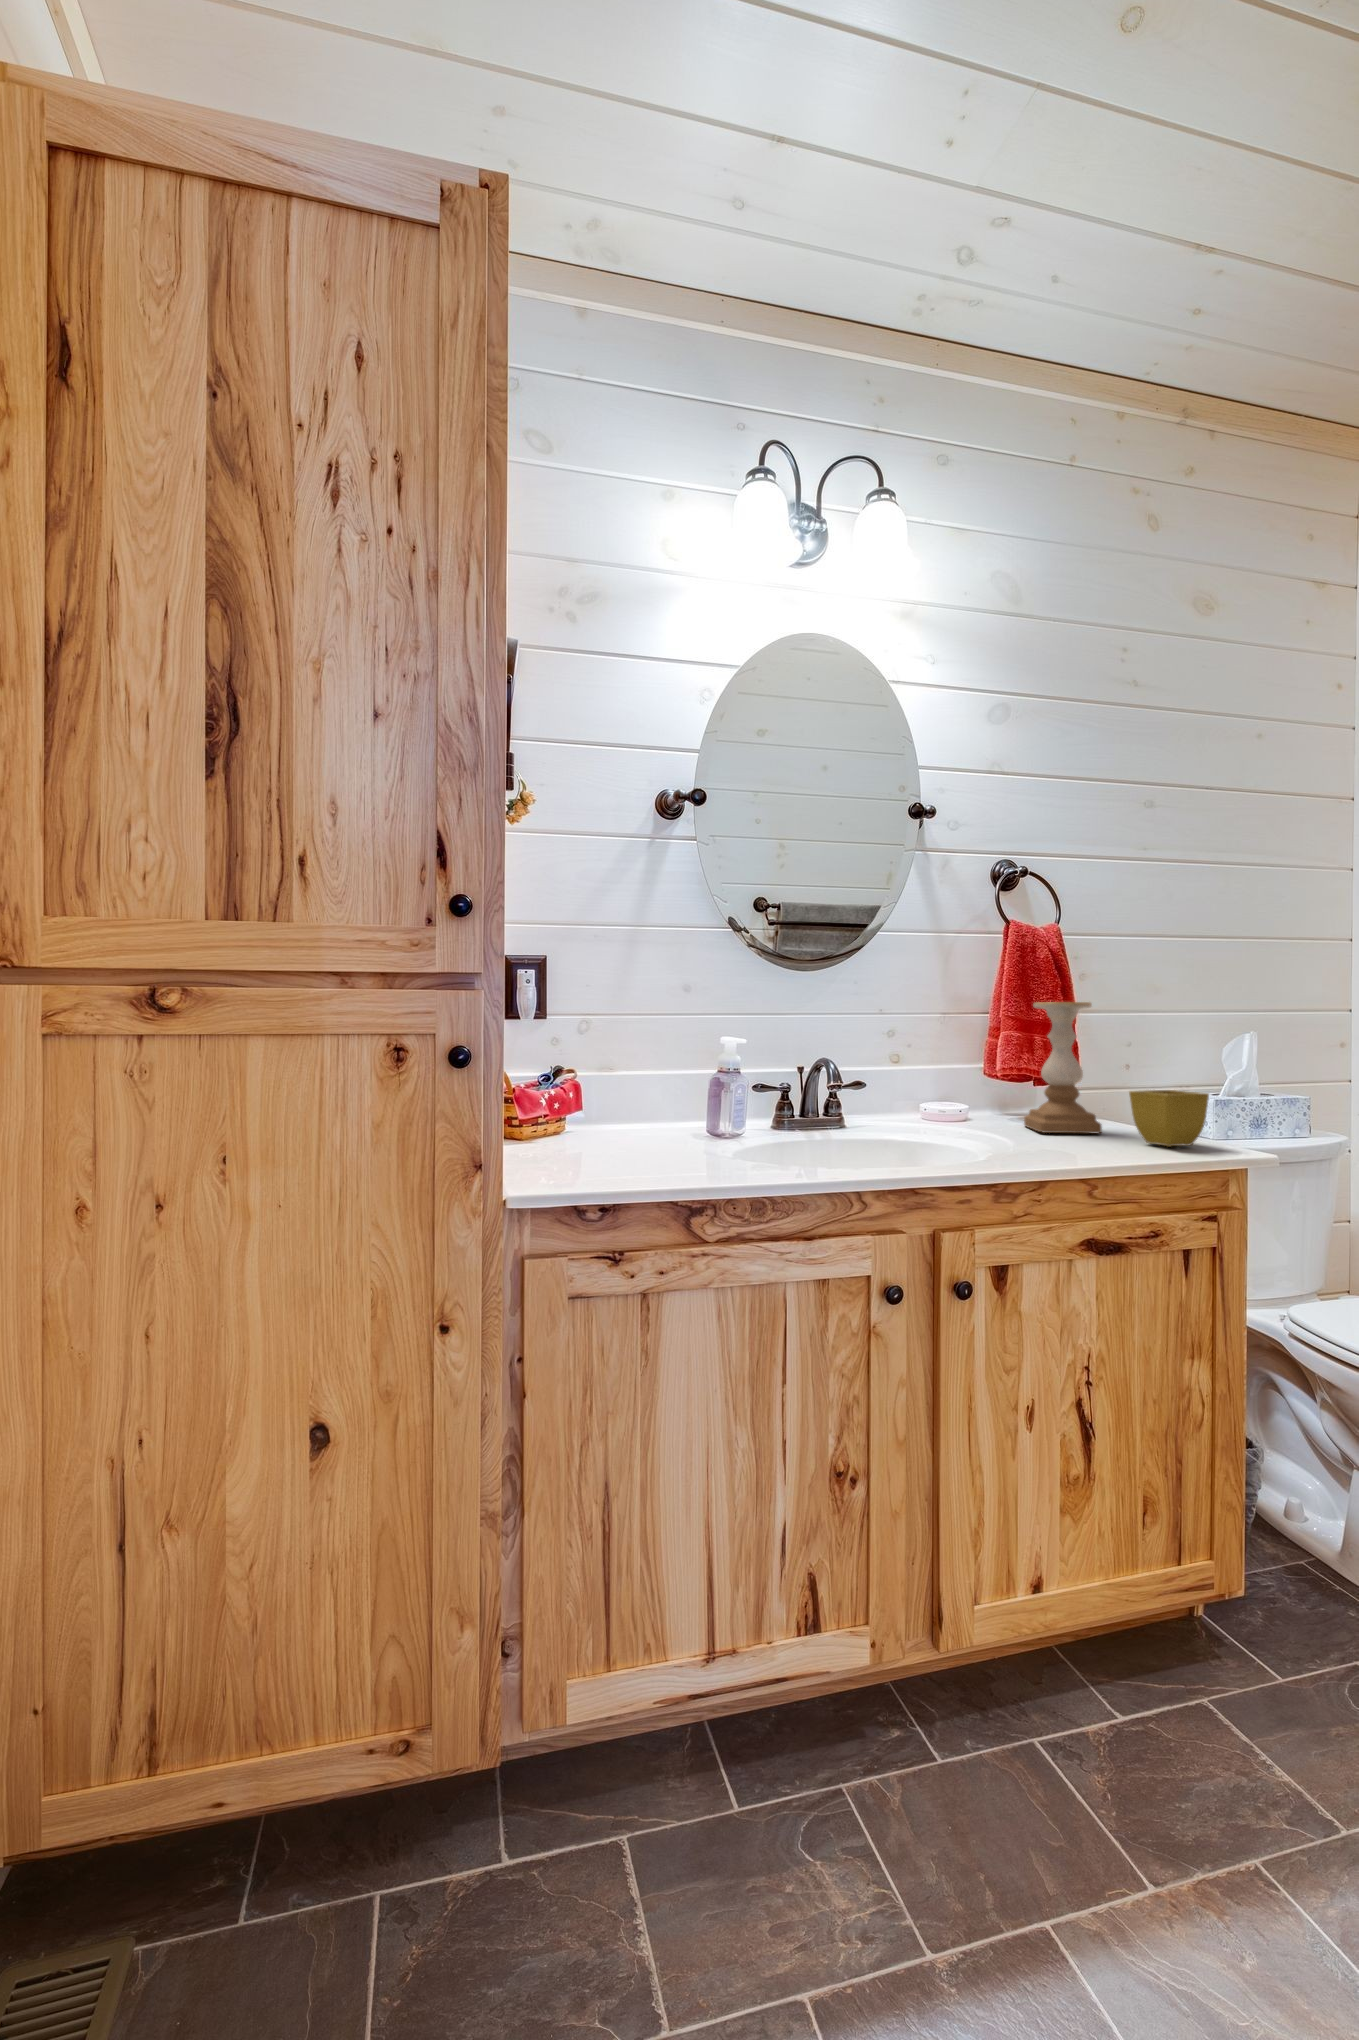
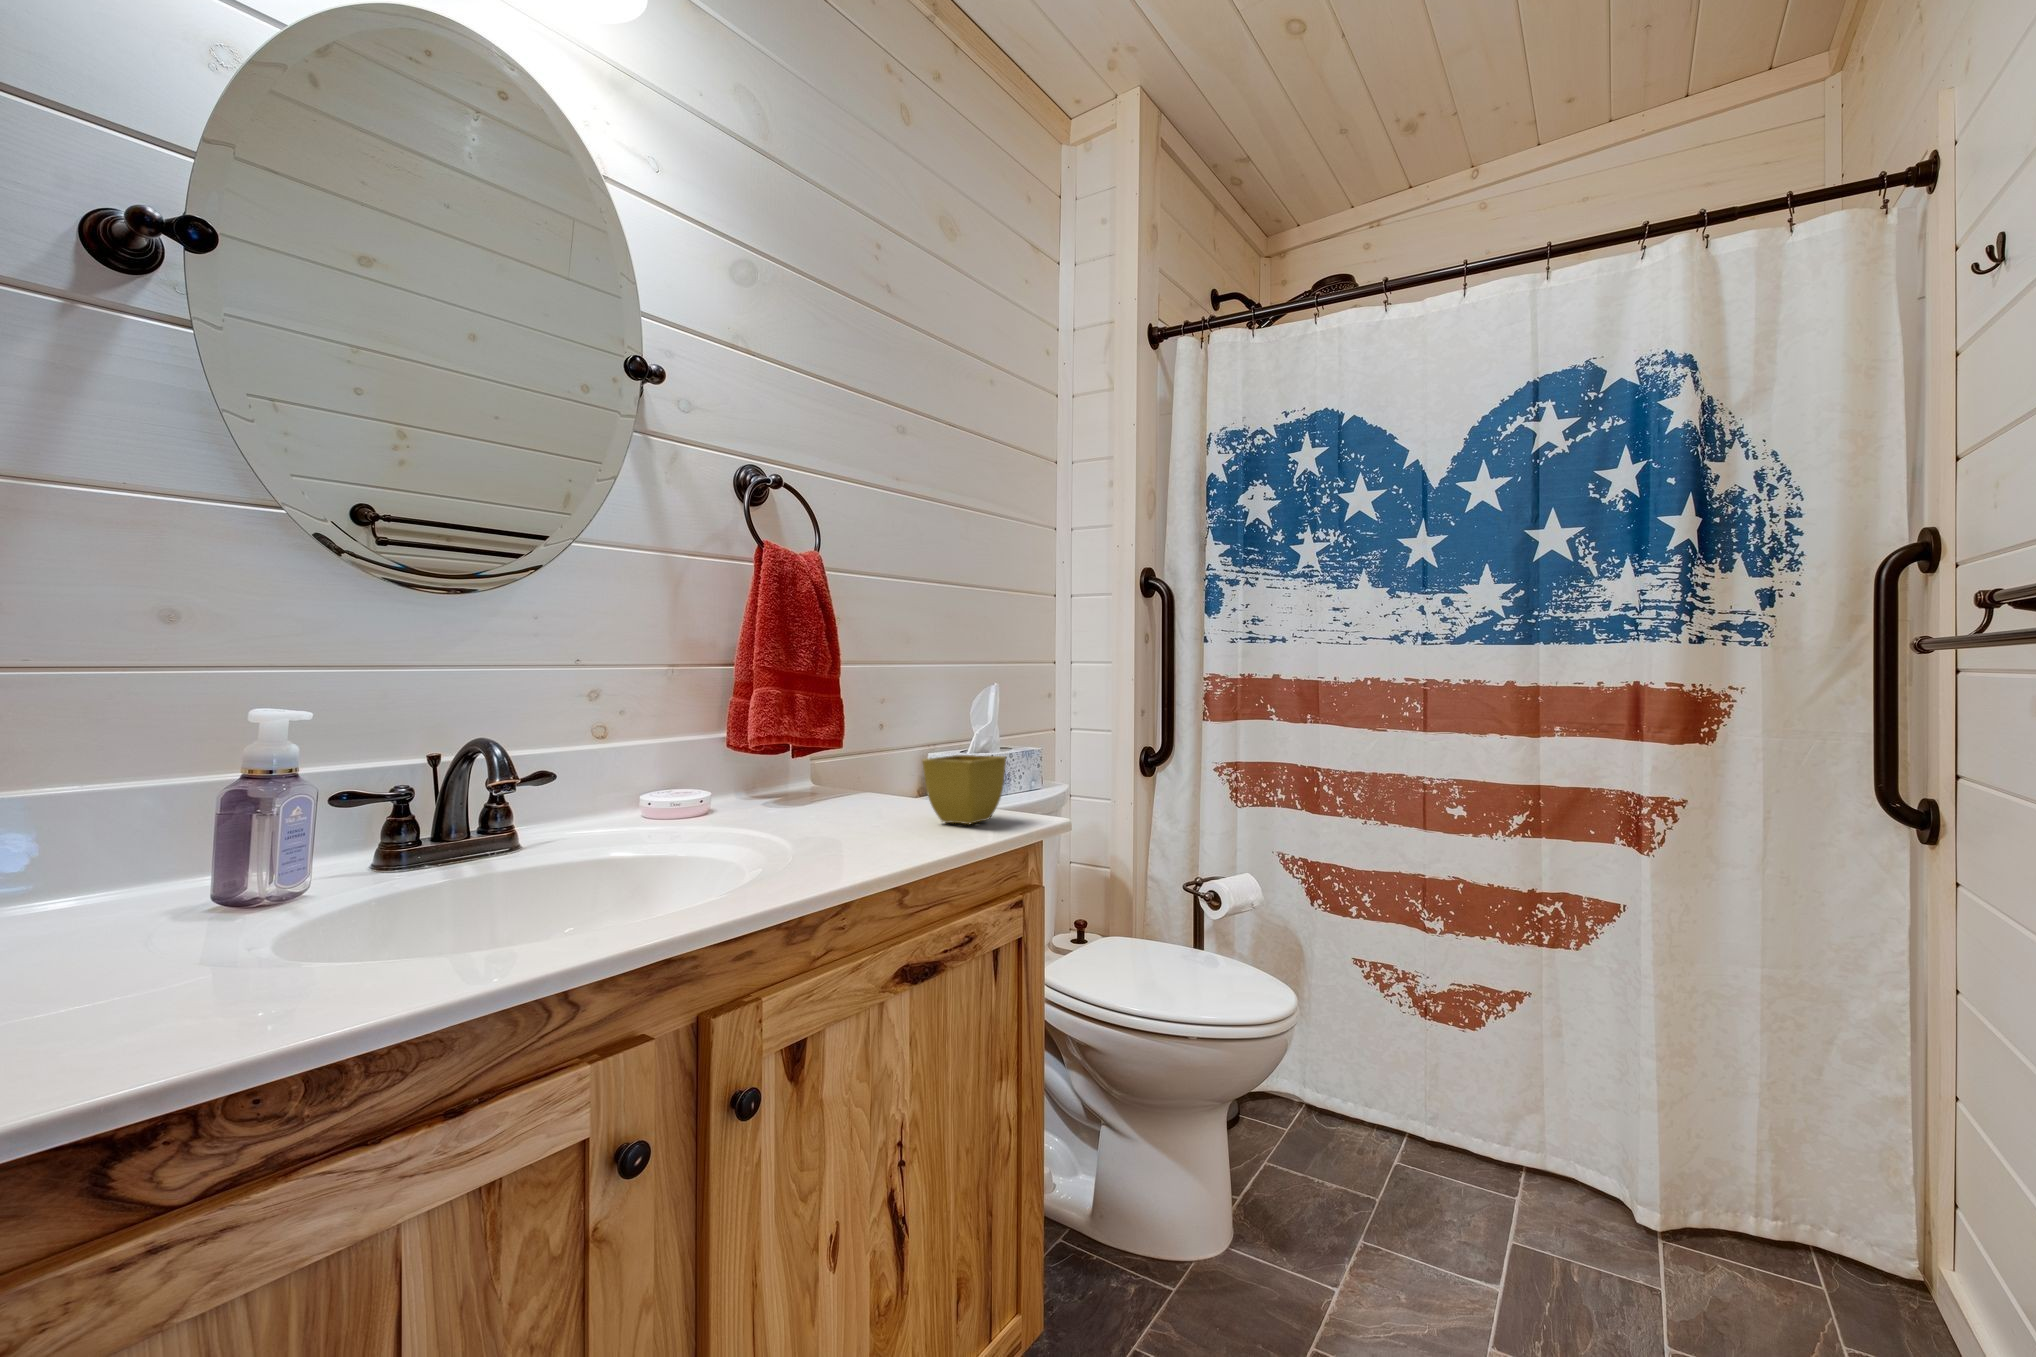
candle holder: present [1024,1002,1102,1133] -> none [786,649,884,821]

